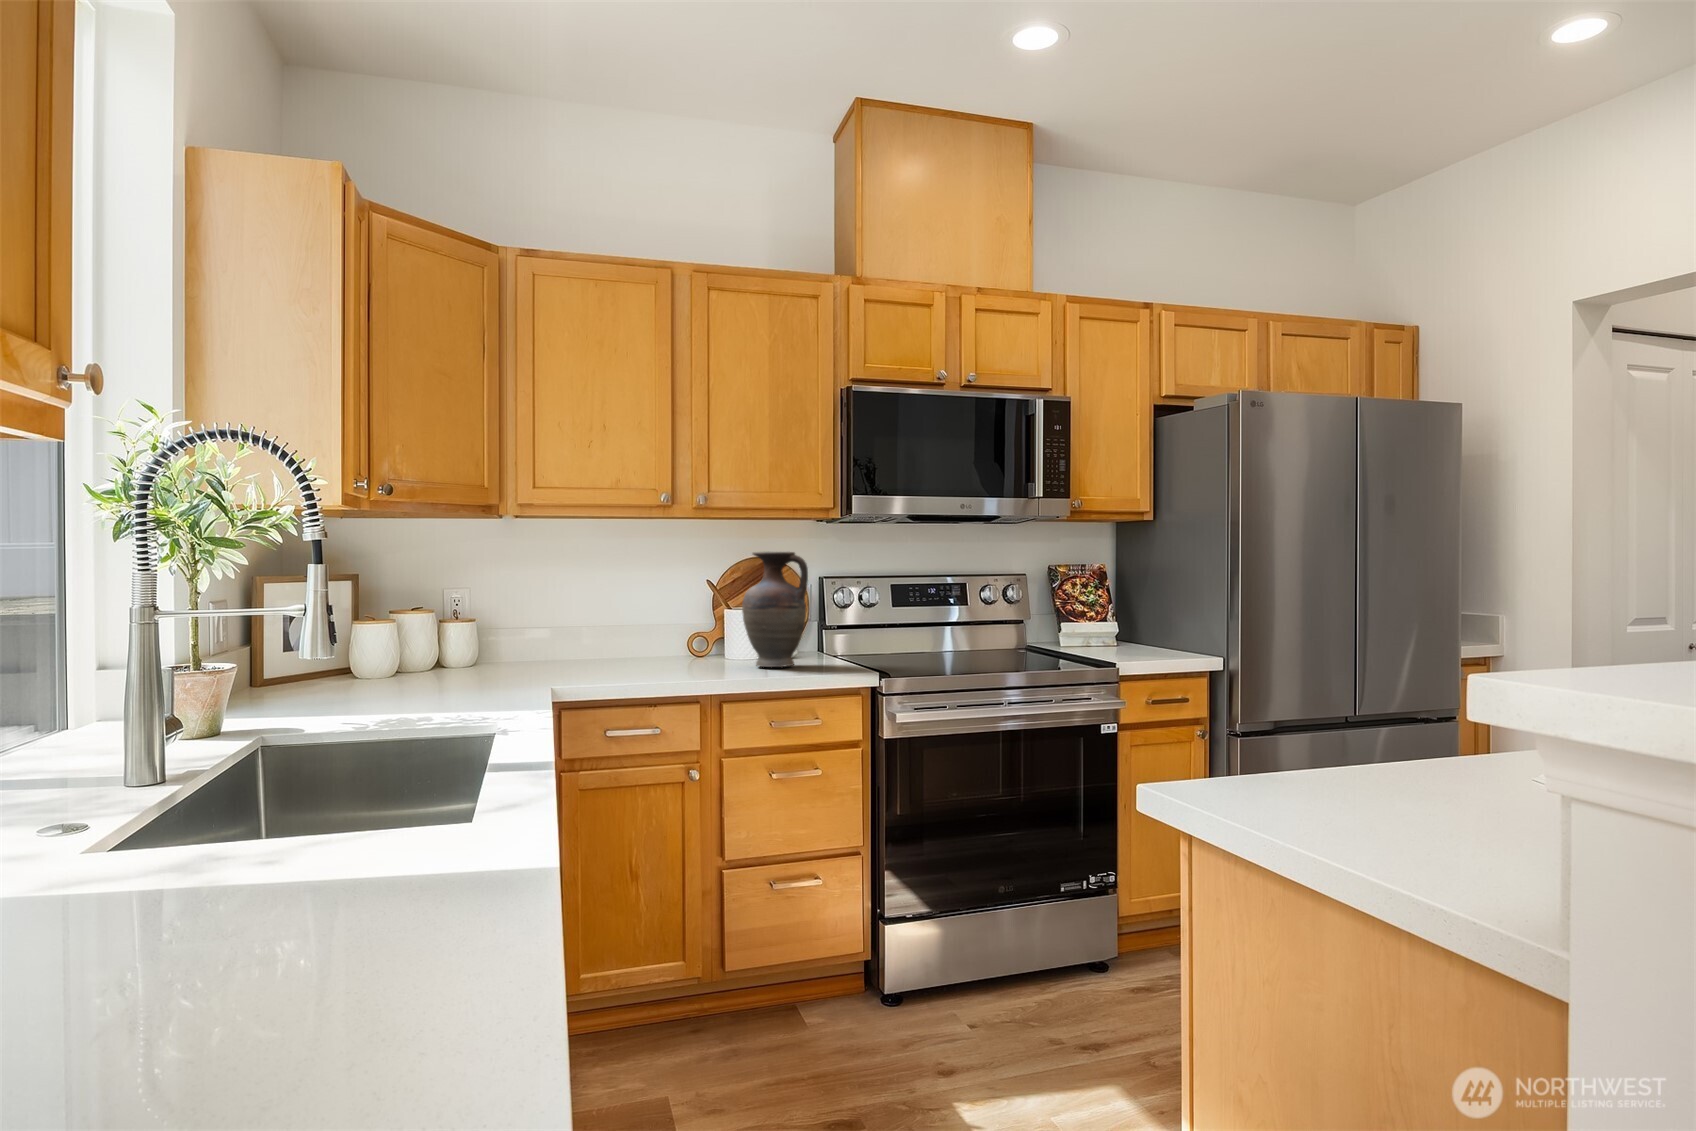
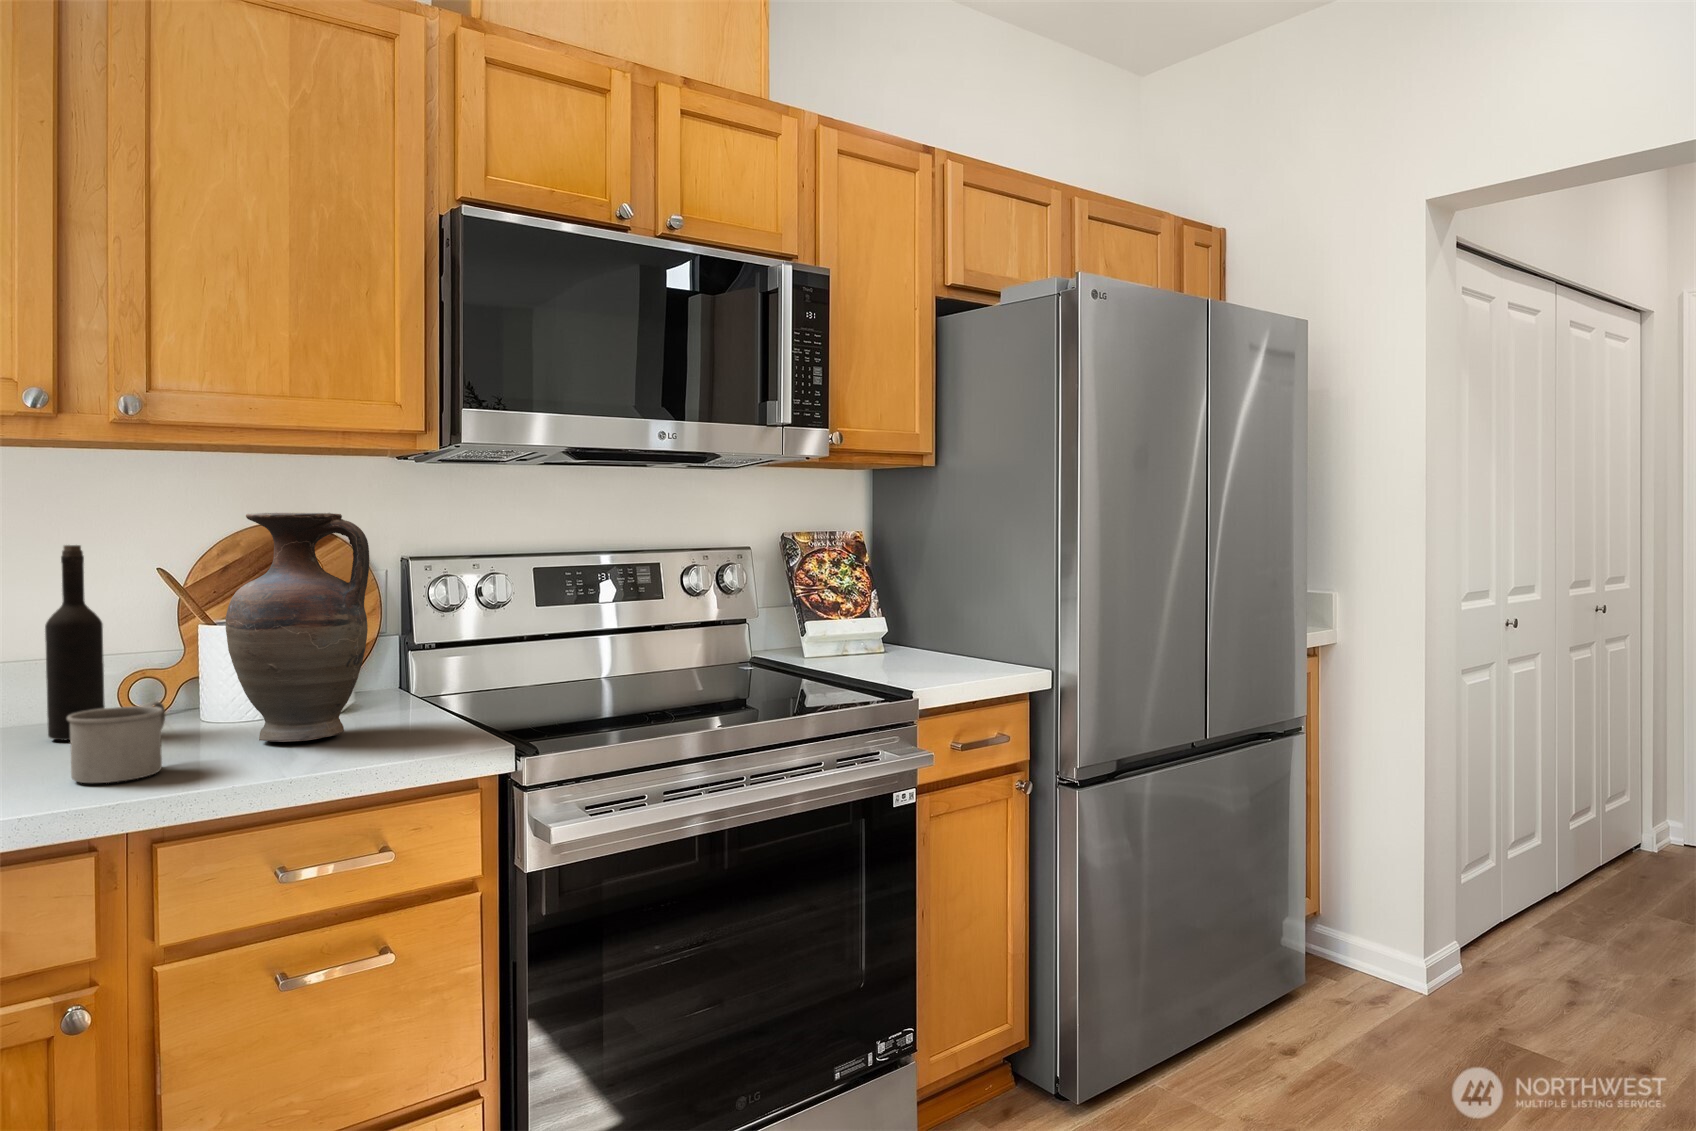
wine bottle: none [661,568,684,663] -> present [45,545,105,740]
mug: none [683,642,720,676] -> present [67,701,165,783]

